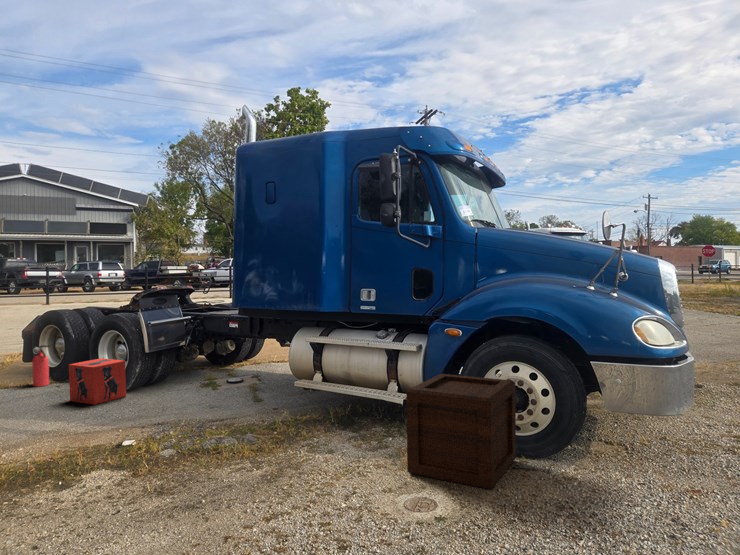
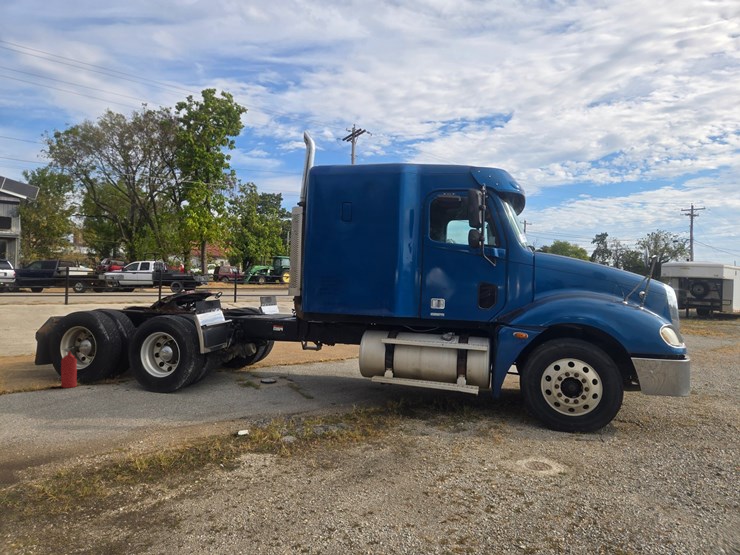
storage box: present [69,358,126,405] -> none [129,359,180,403]
wooden crate: present [406,374,516,489] -> none [503,369,574,450]

